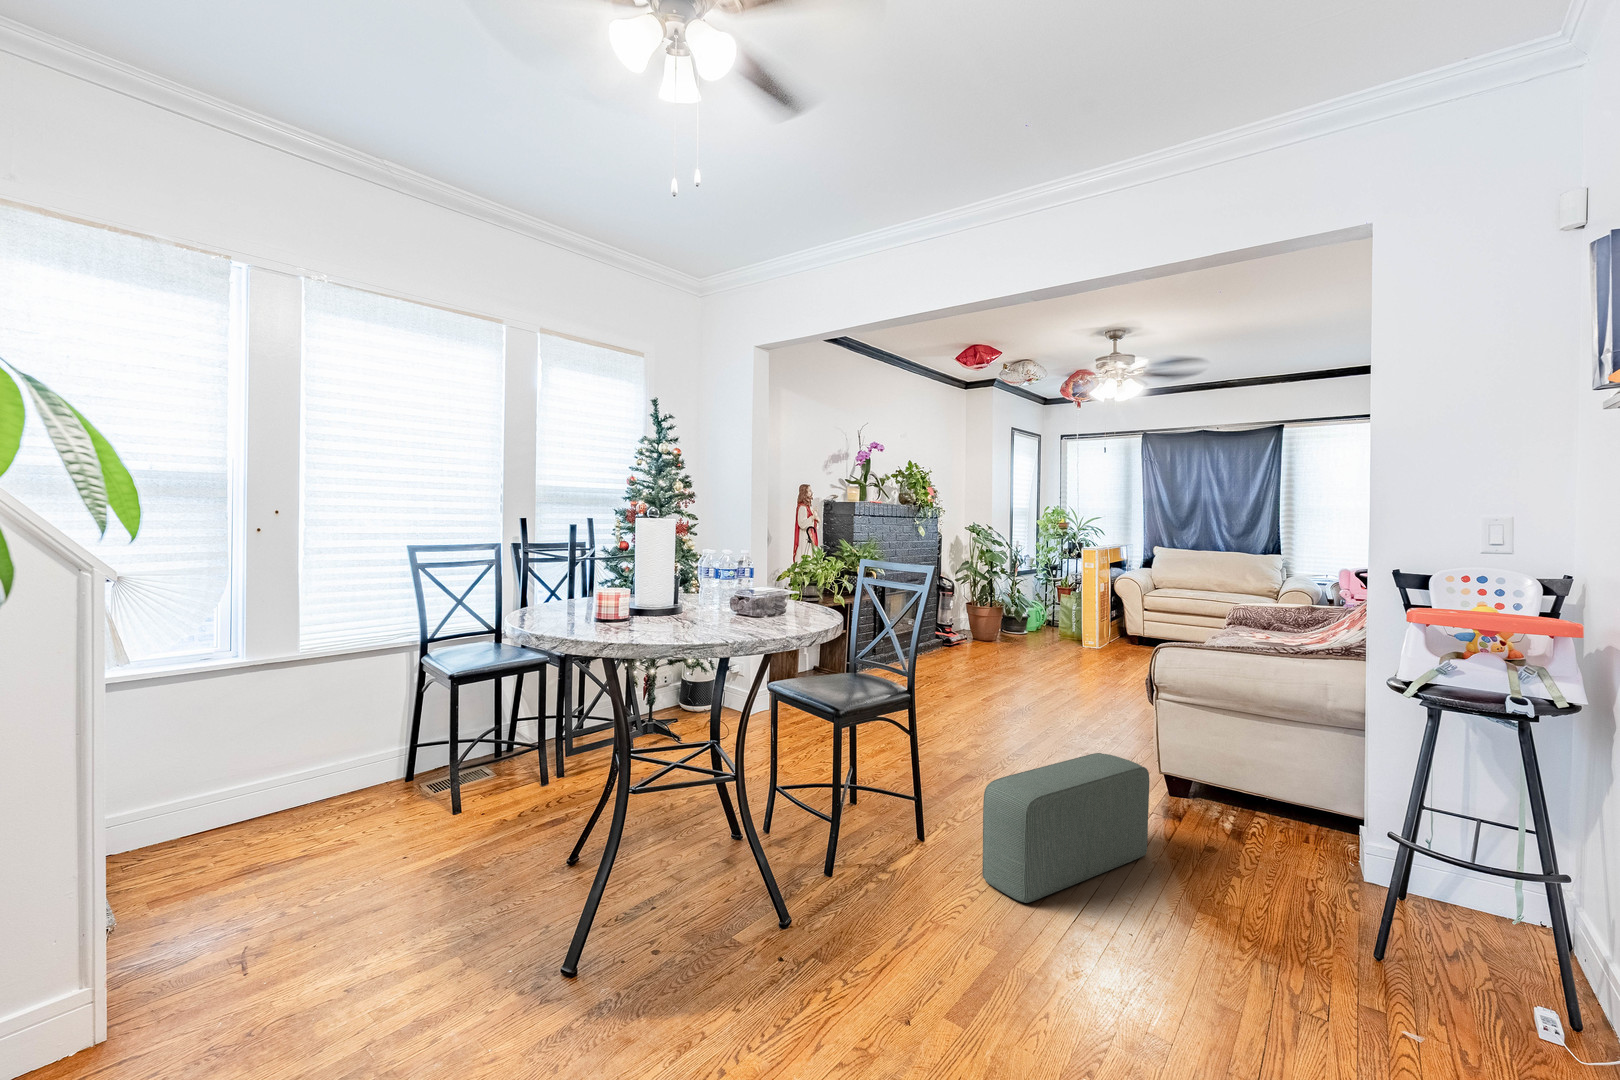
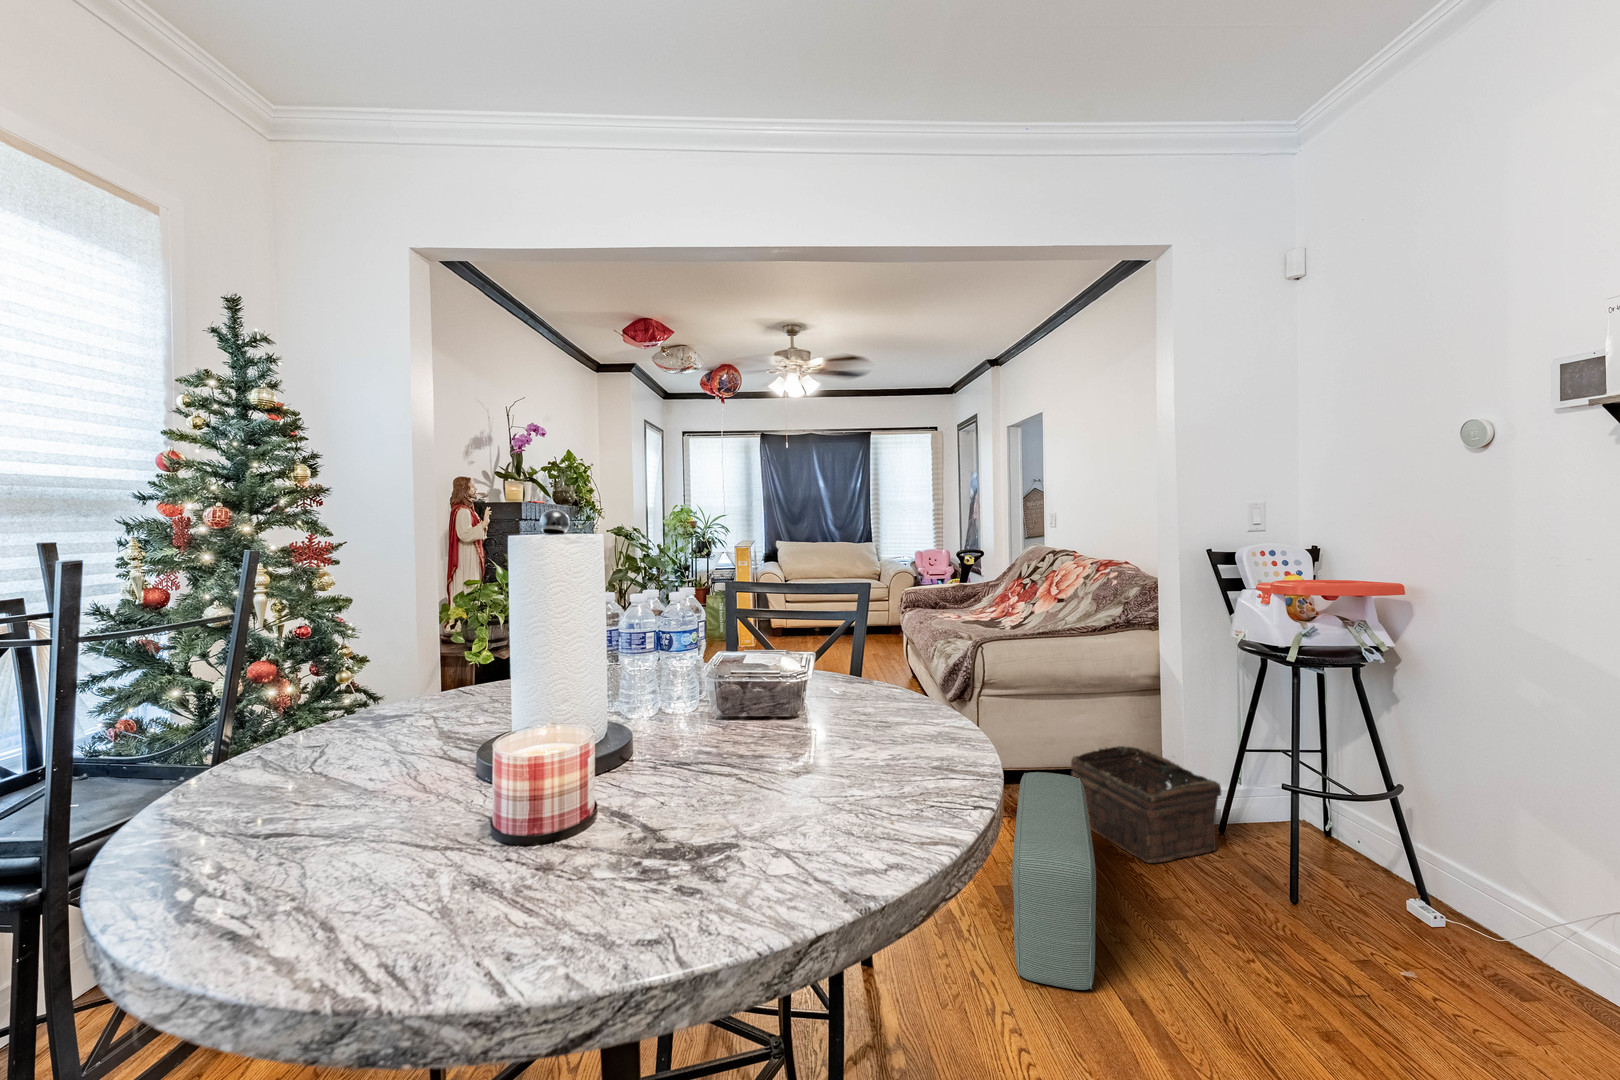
basket: none [1206,766,1344,892] -> present [1071,746,1221,863]

